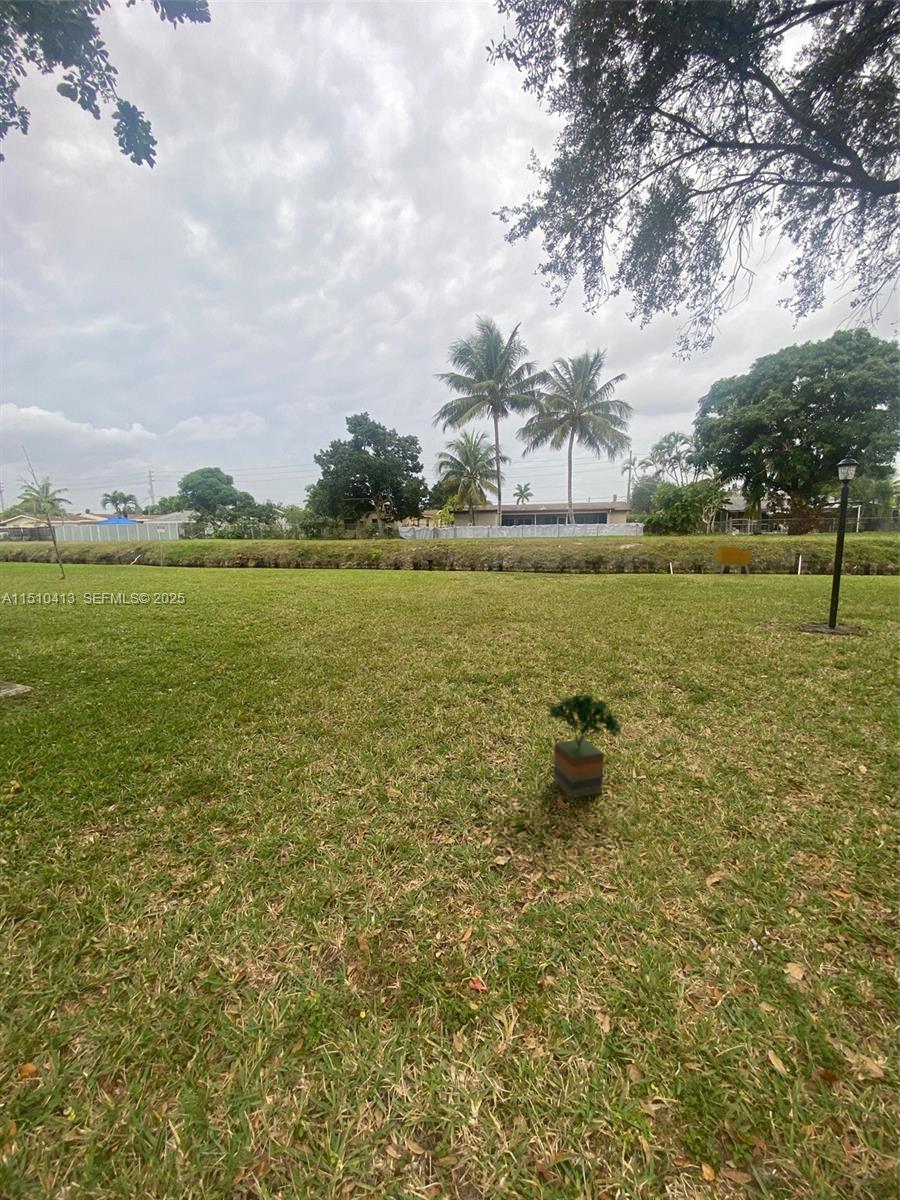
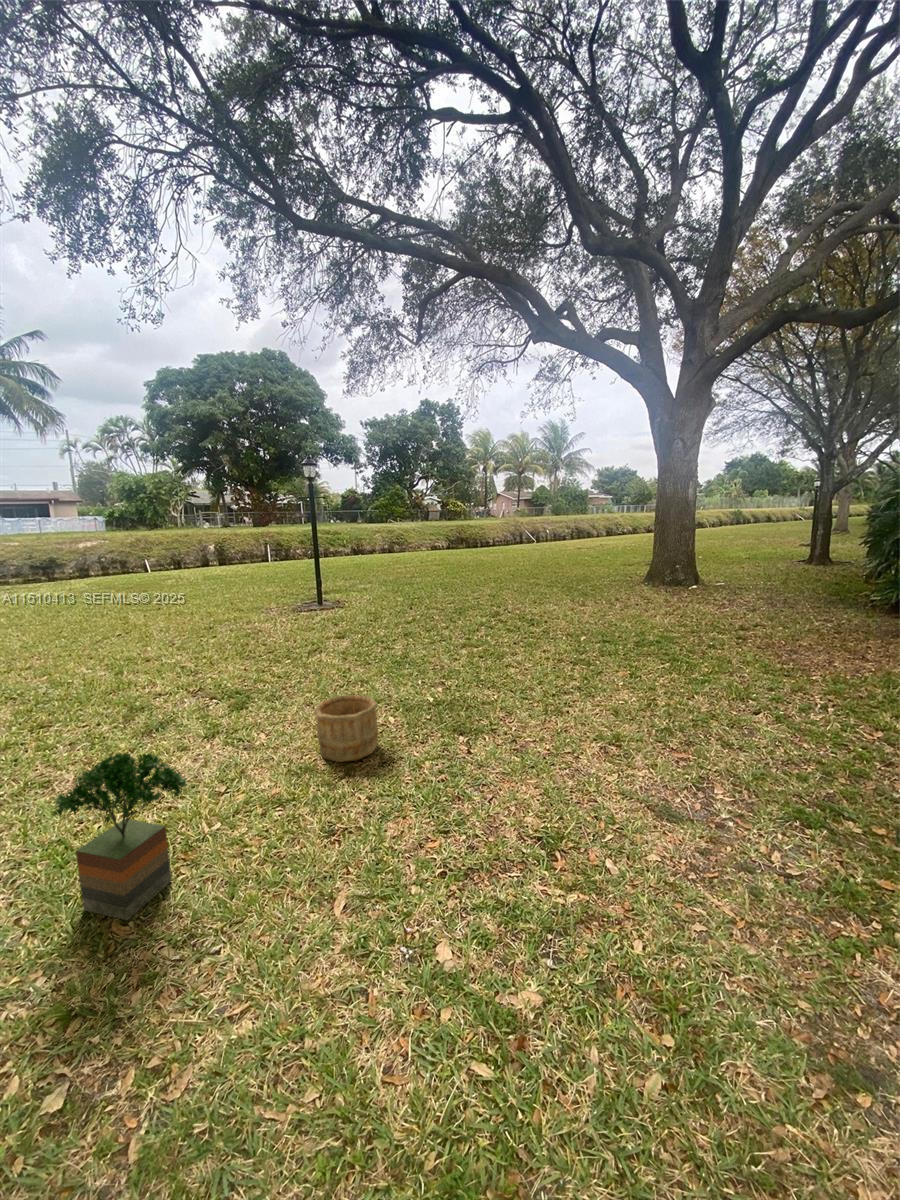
armchair: present [714,545,751,575] -> none [196,538,232,570]
wooden bucket: none [755,717,834,788] -> present [314,694,378,762]

